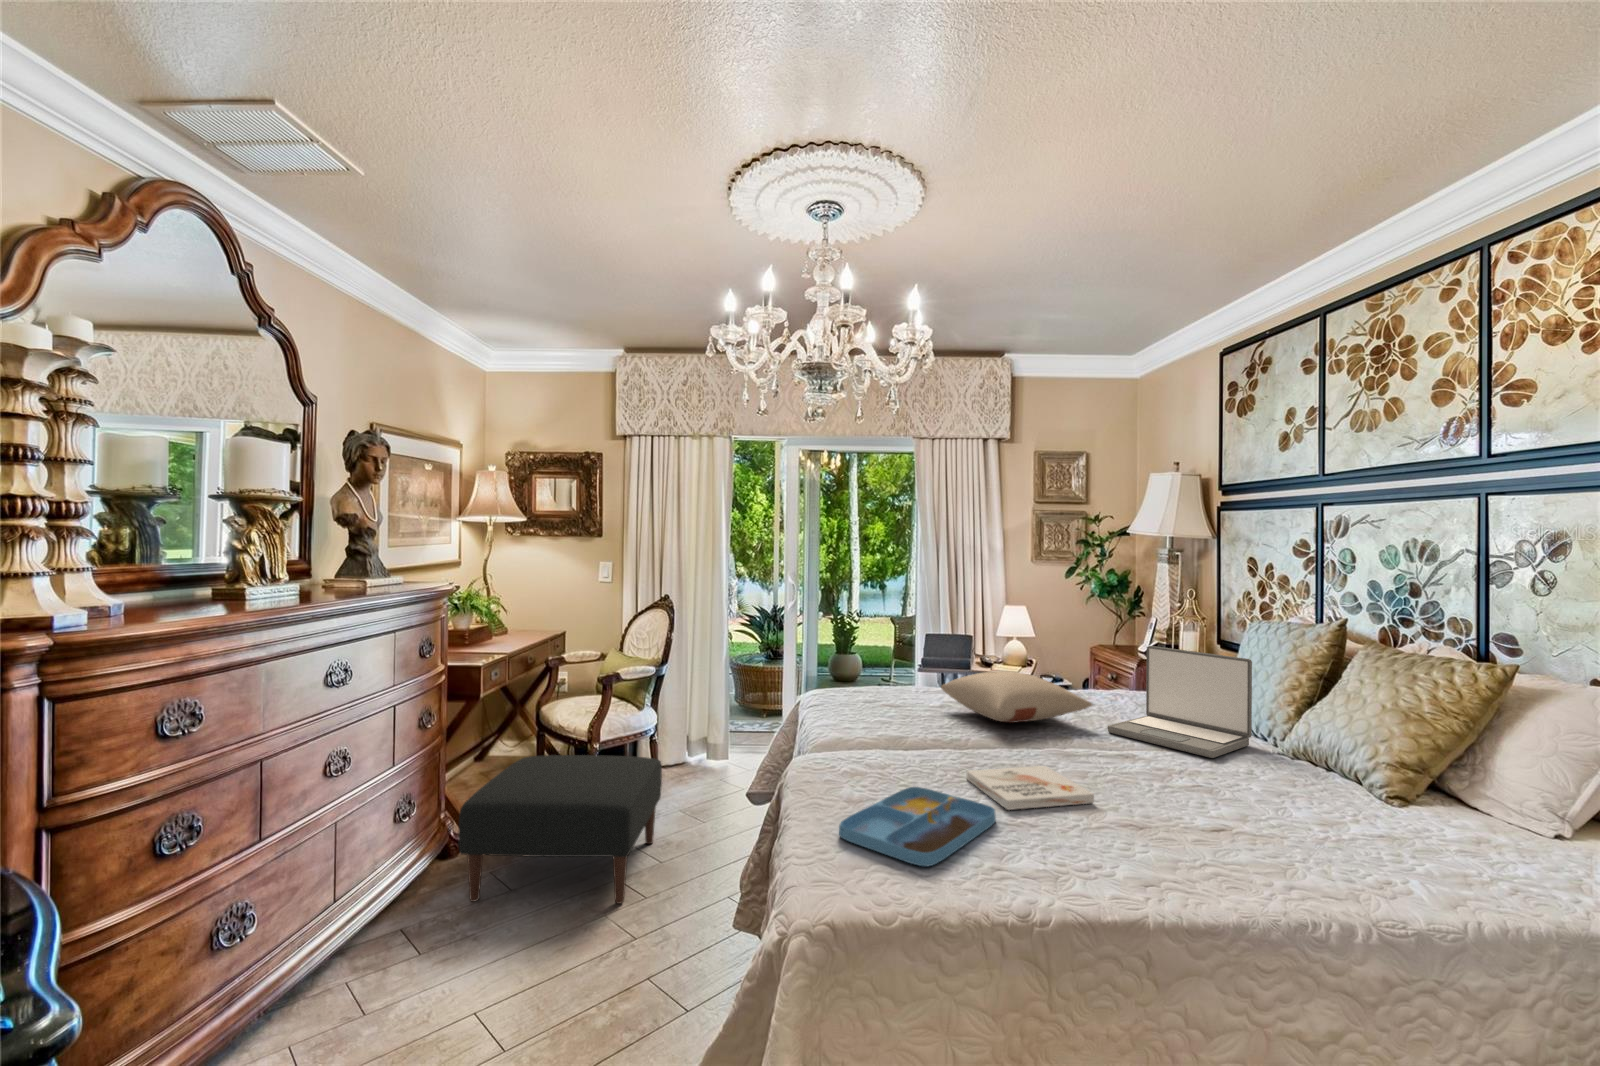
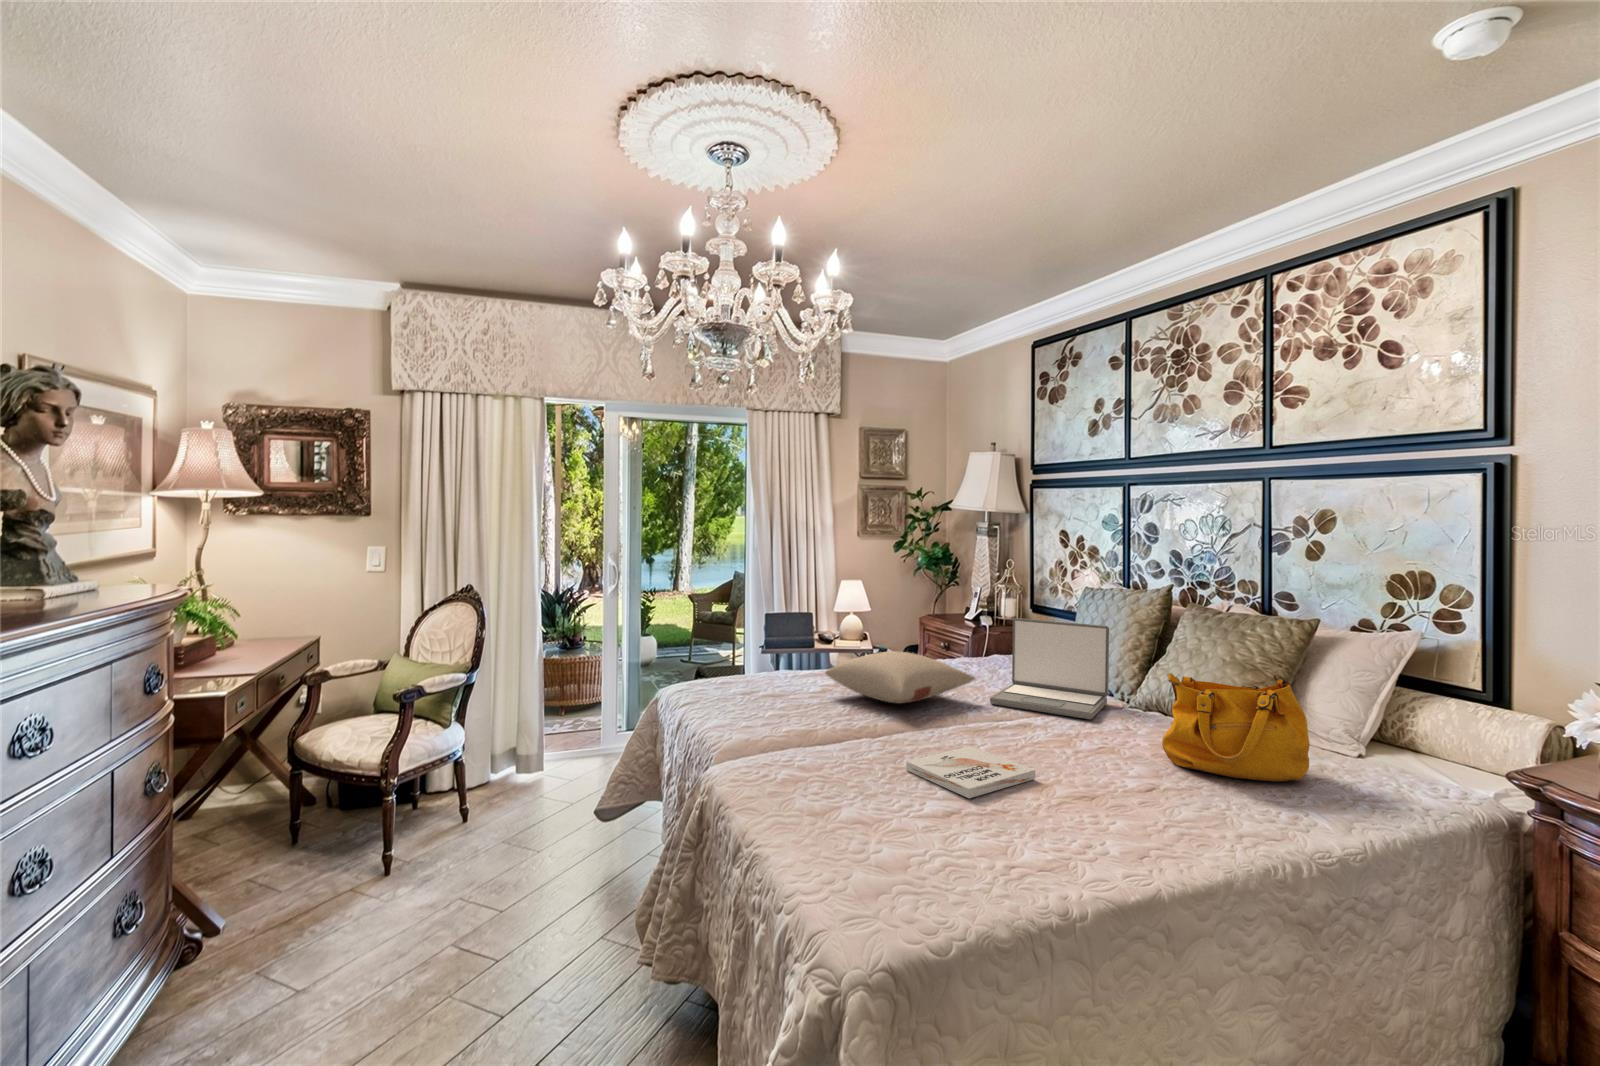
handbag: none [1263,710,1446,847] -> present [1162,673,1310,781]
ottoman: present [458,755,662,904] -> none [223,785,494,1015]
tray: present [839,787,996,866] -> none [830,787,969,879]

